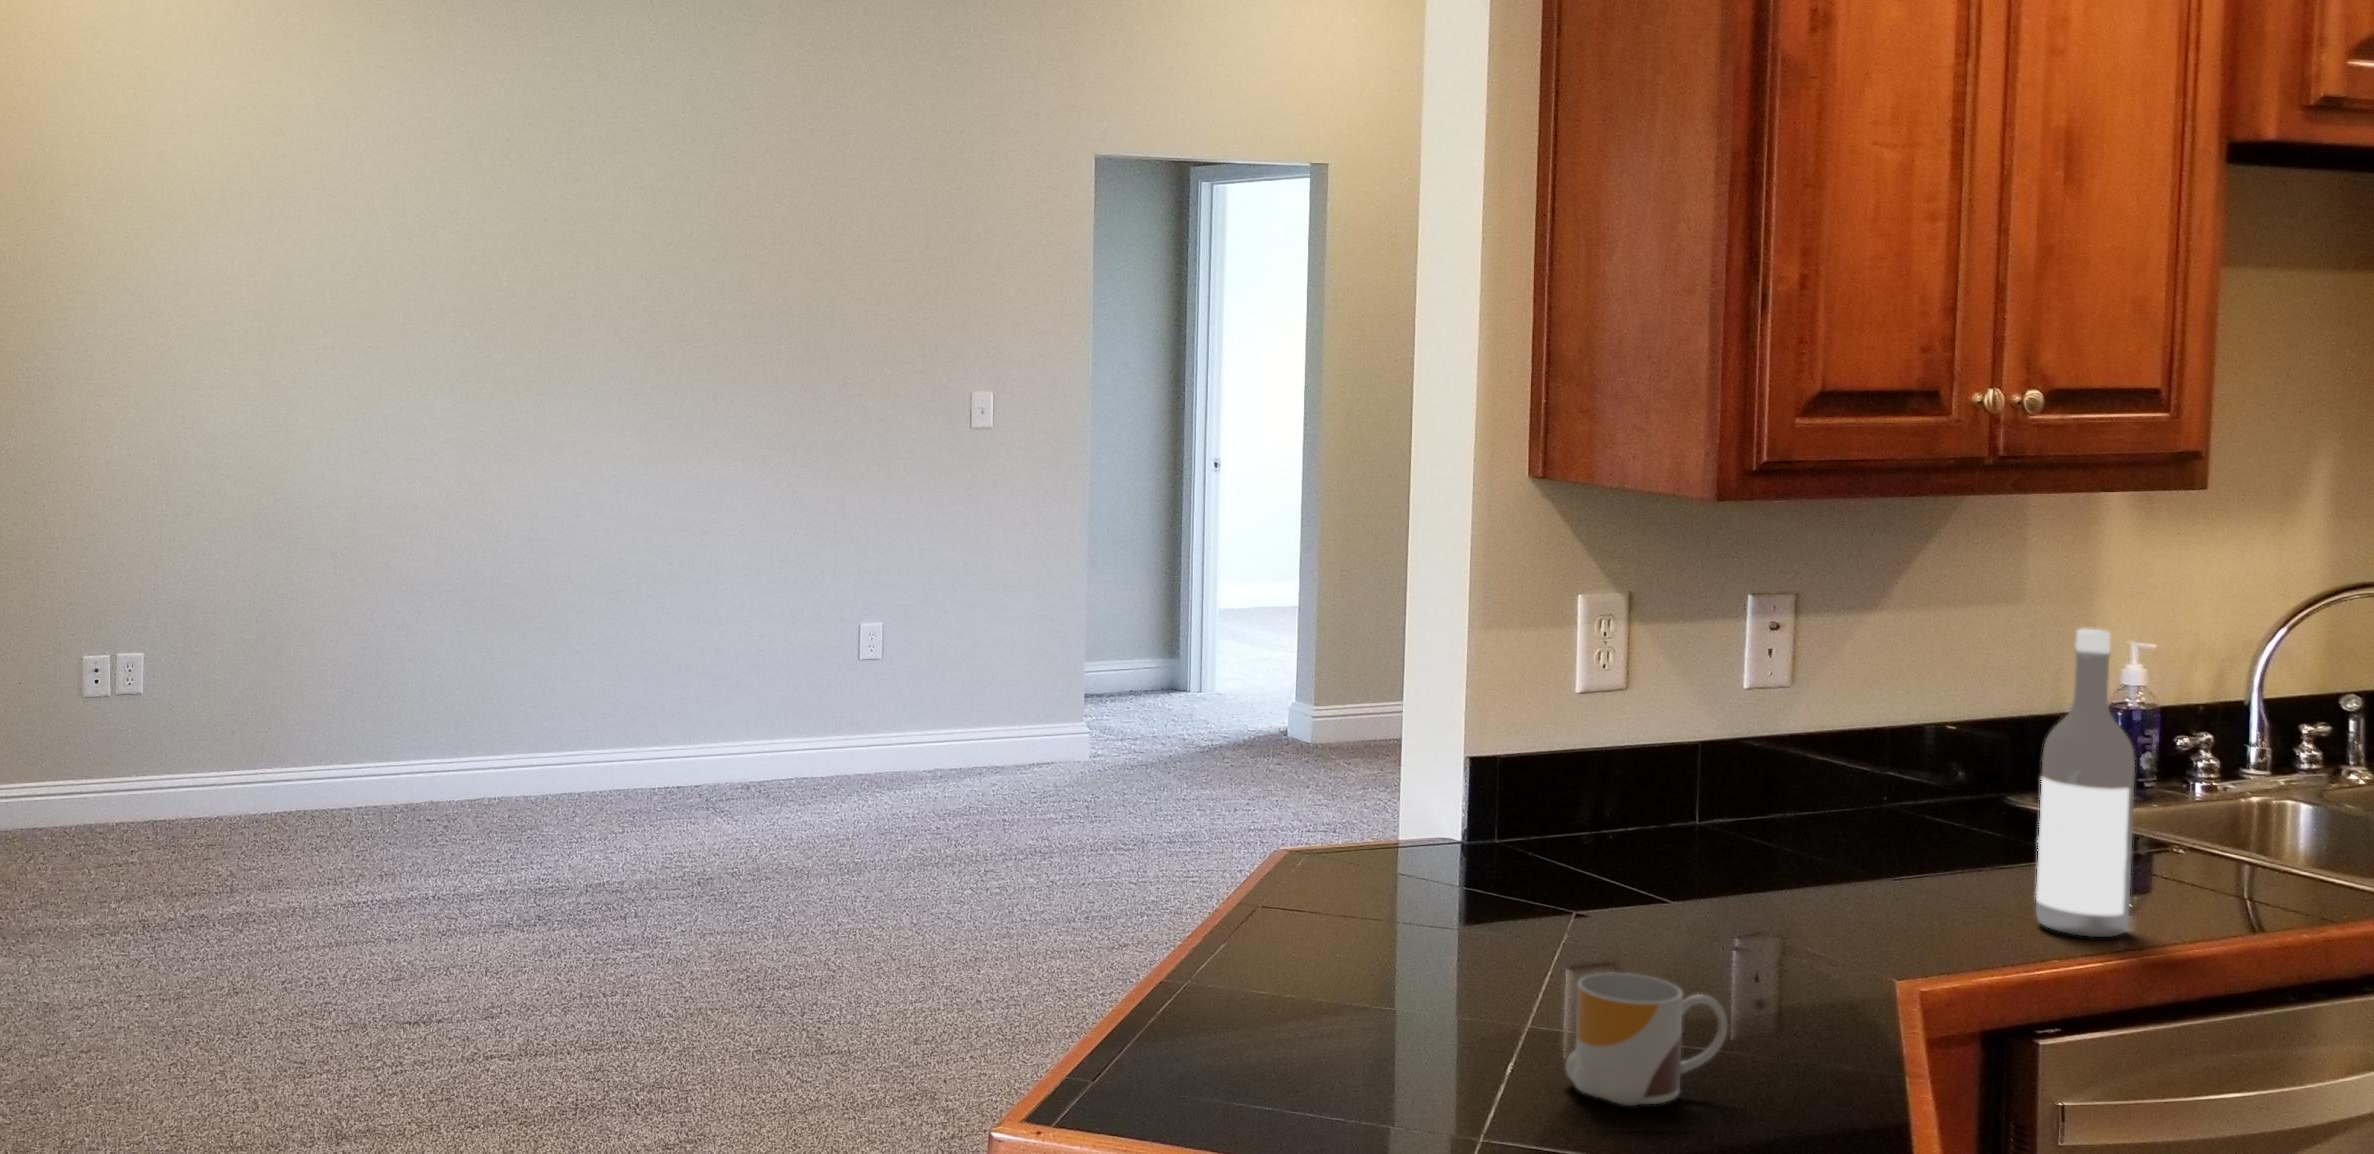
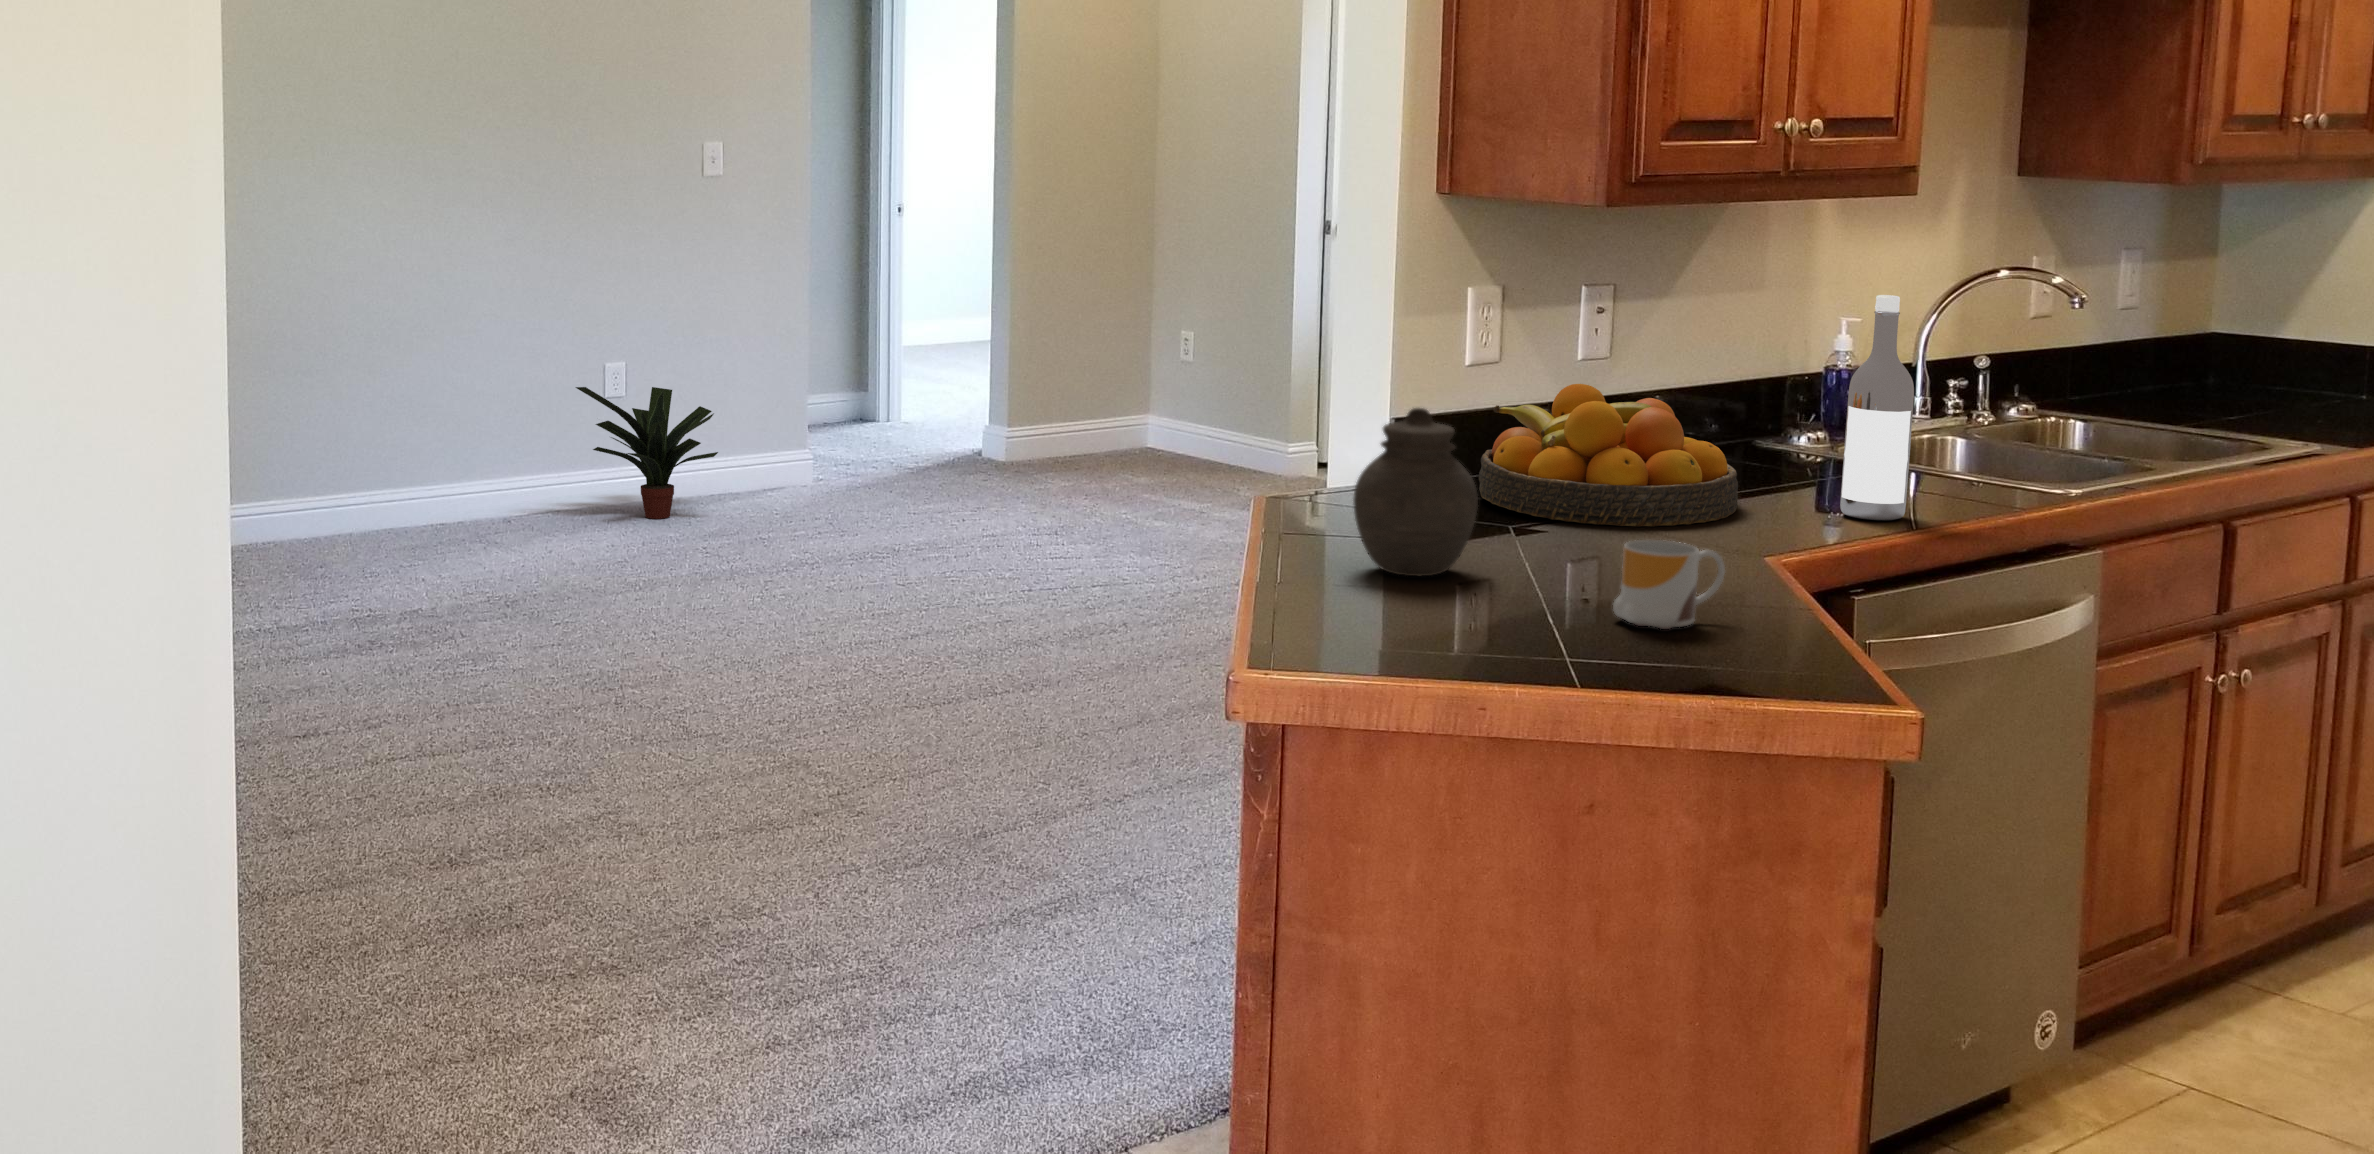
potted plant: none [814,647,962,790] -> present [576,387,718,519]
fruit bowl: none [1551,725,1895,926] -> present [1479,384,1738,527]
jar: none [1282,764,1446,988] -> present [1353,408,1478,576]

